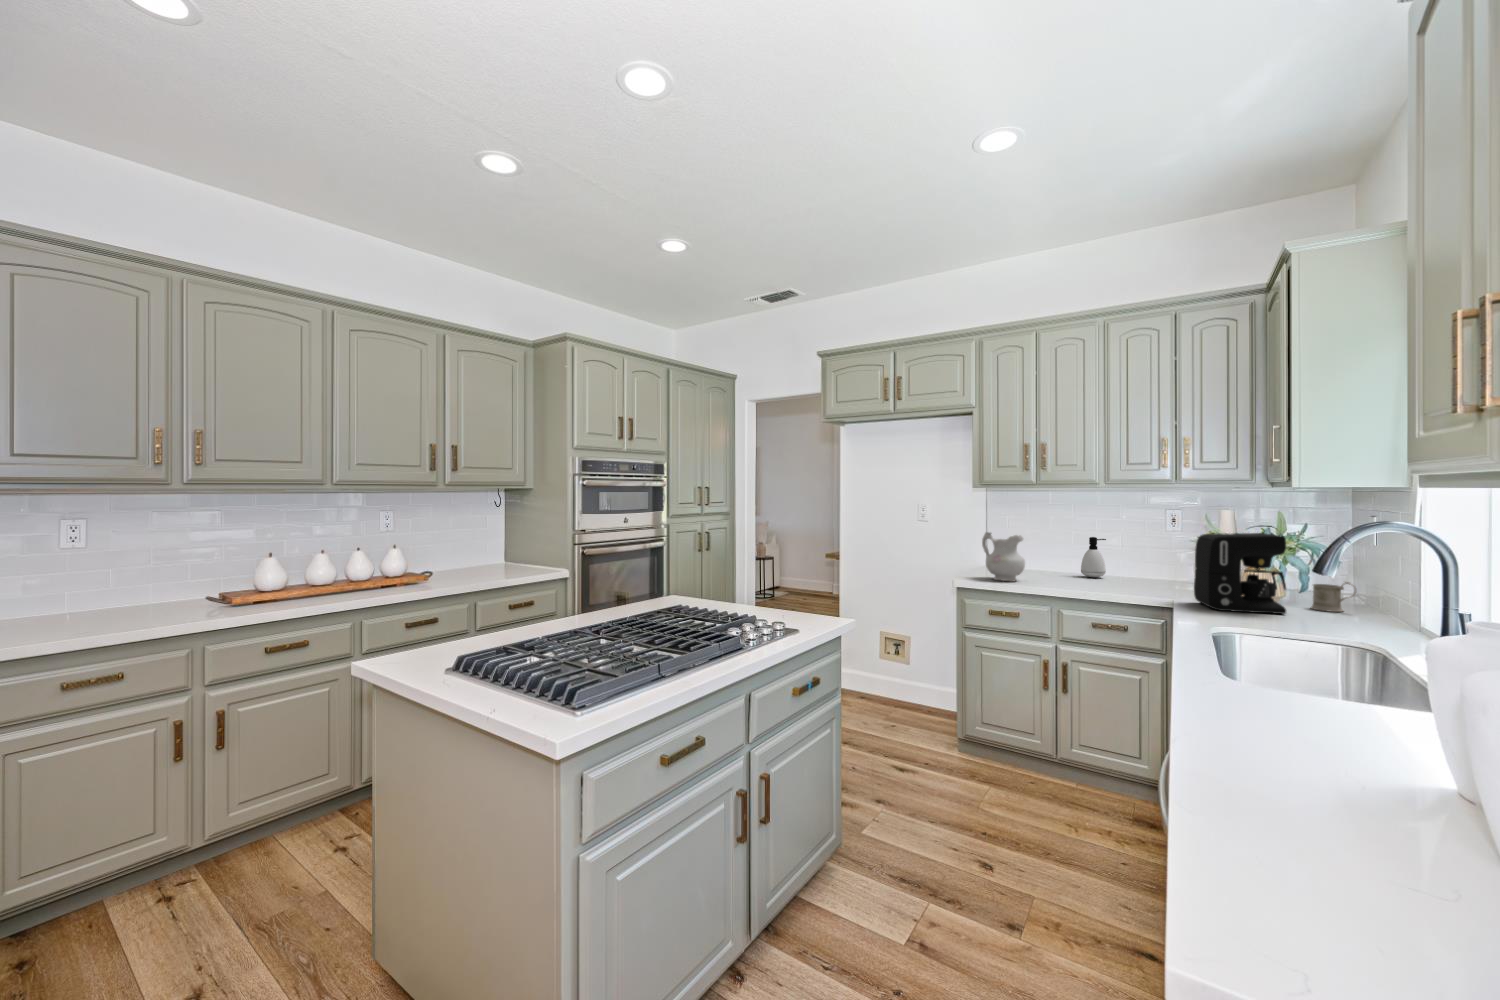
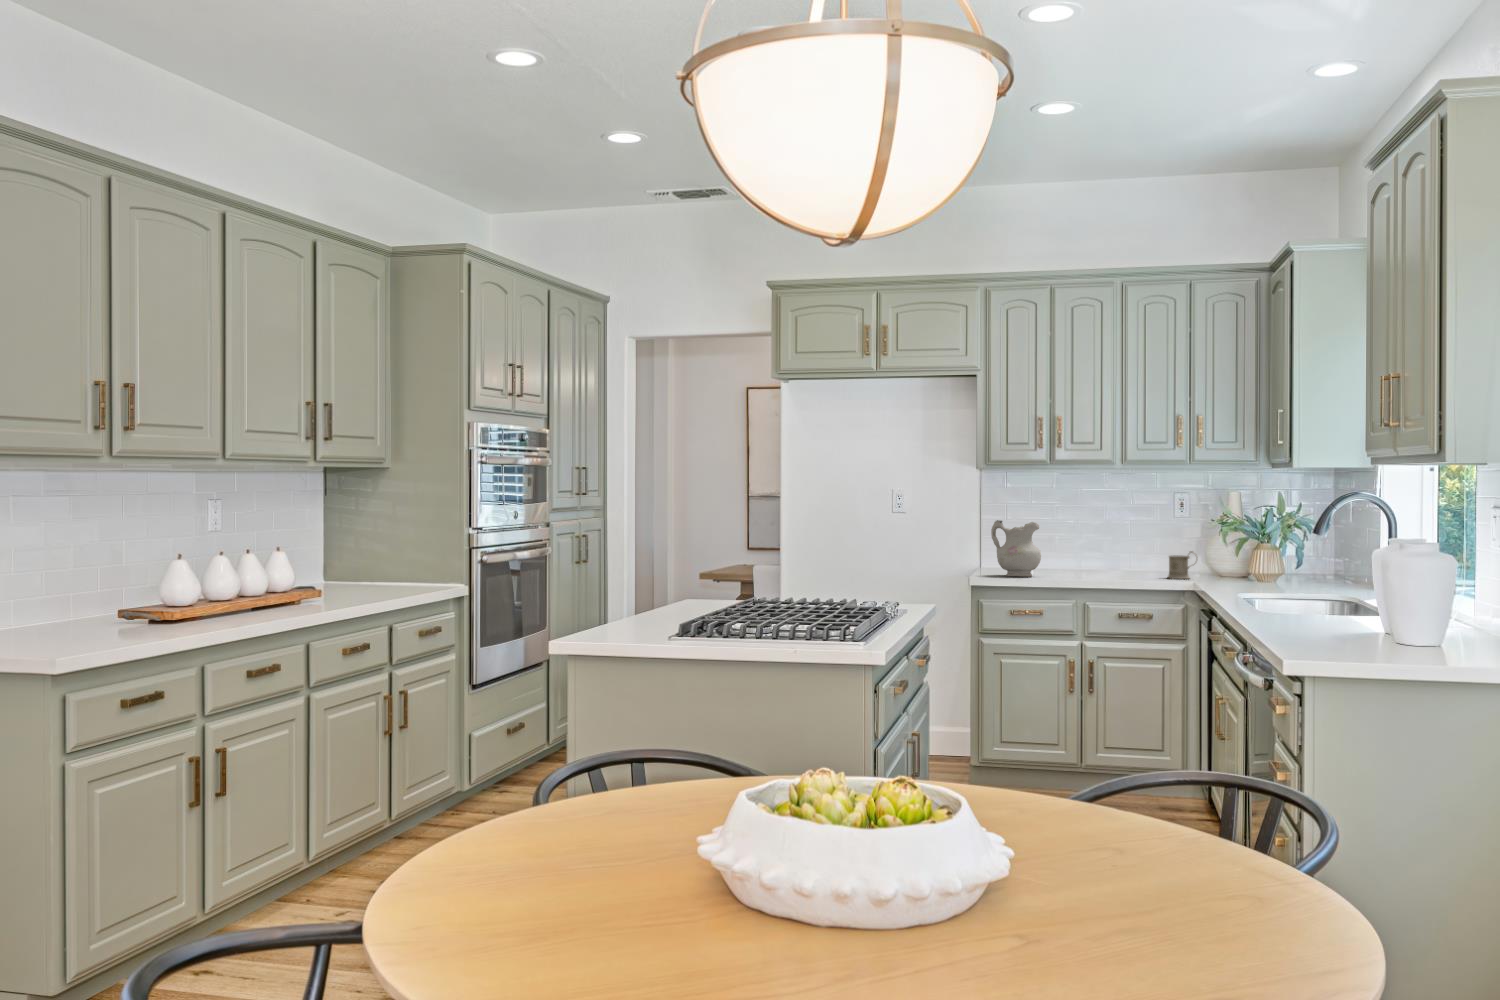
coffee maker: present [1194,533,1286,614] -> none [1212,511,1288,587]
soap dispenser: present [1081,537,1106,577] -> none [1090,525,1116,572]
mug: present [1311,582,1356,612] -> present [1168,551,1193,579]

